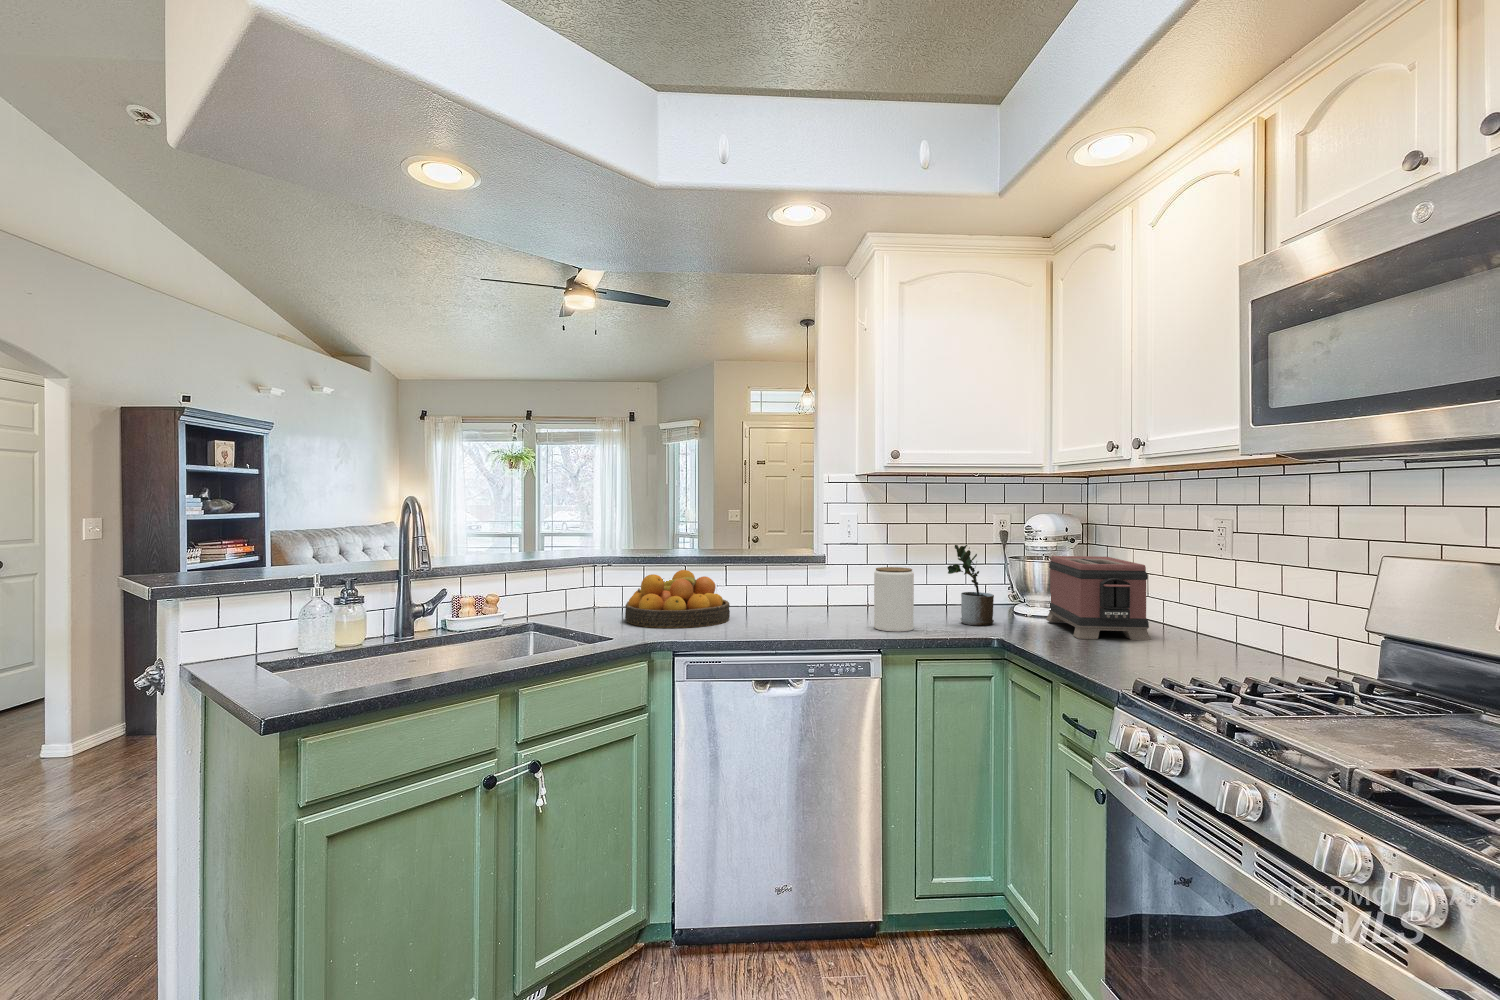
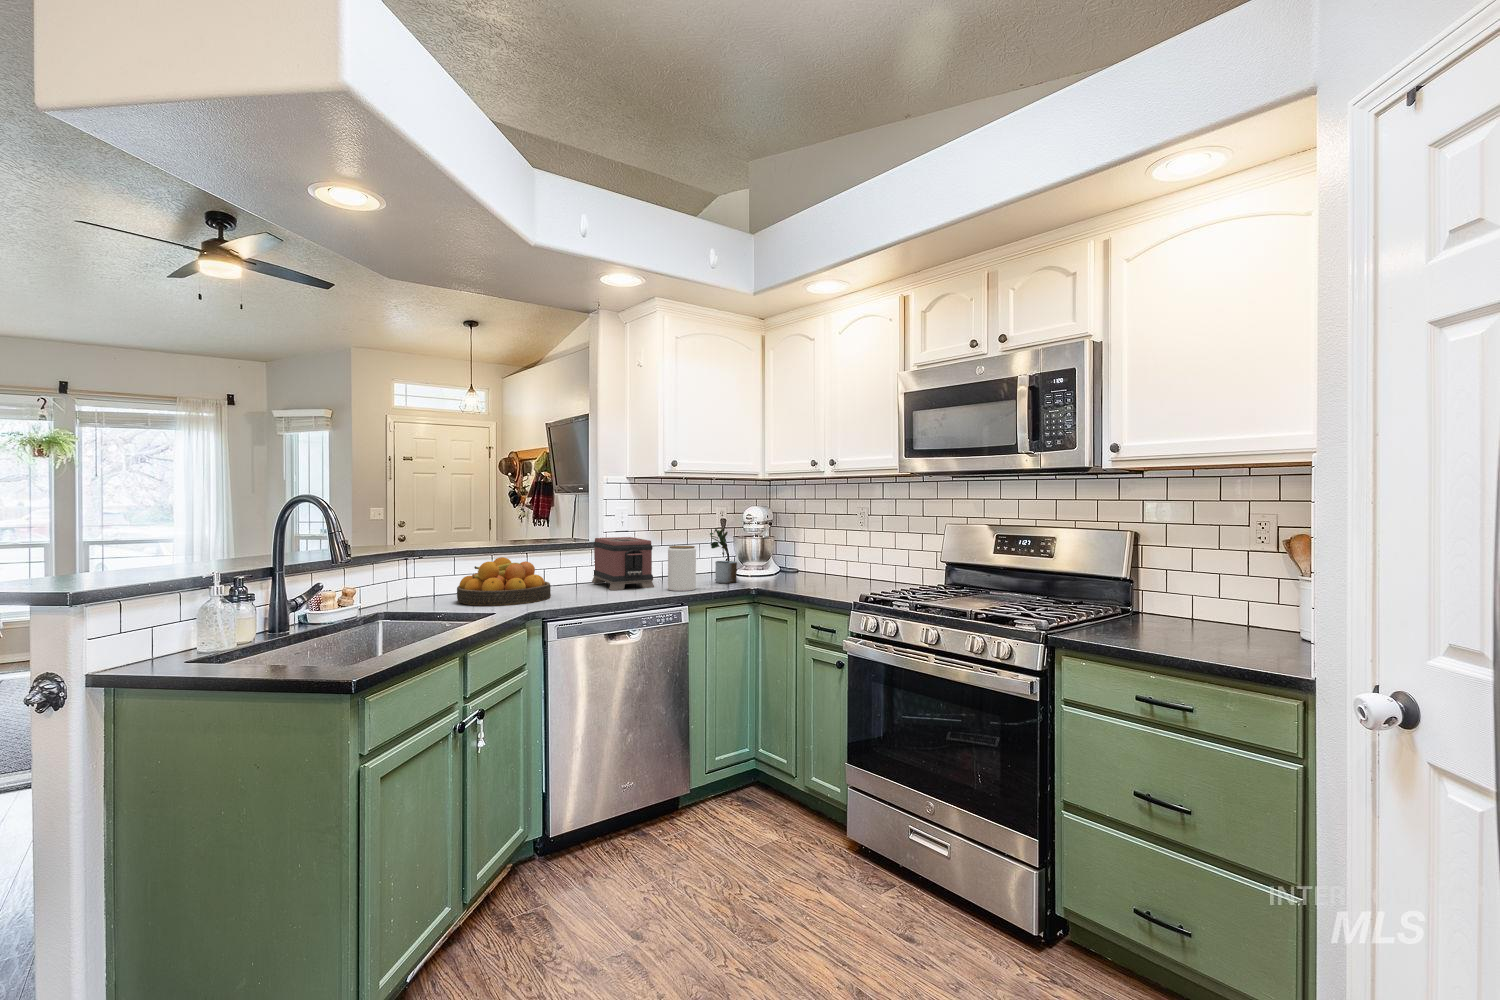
toaster: present [1046,556,1151,640] -> present [592,537,654,590]

